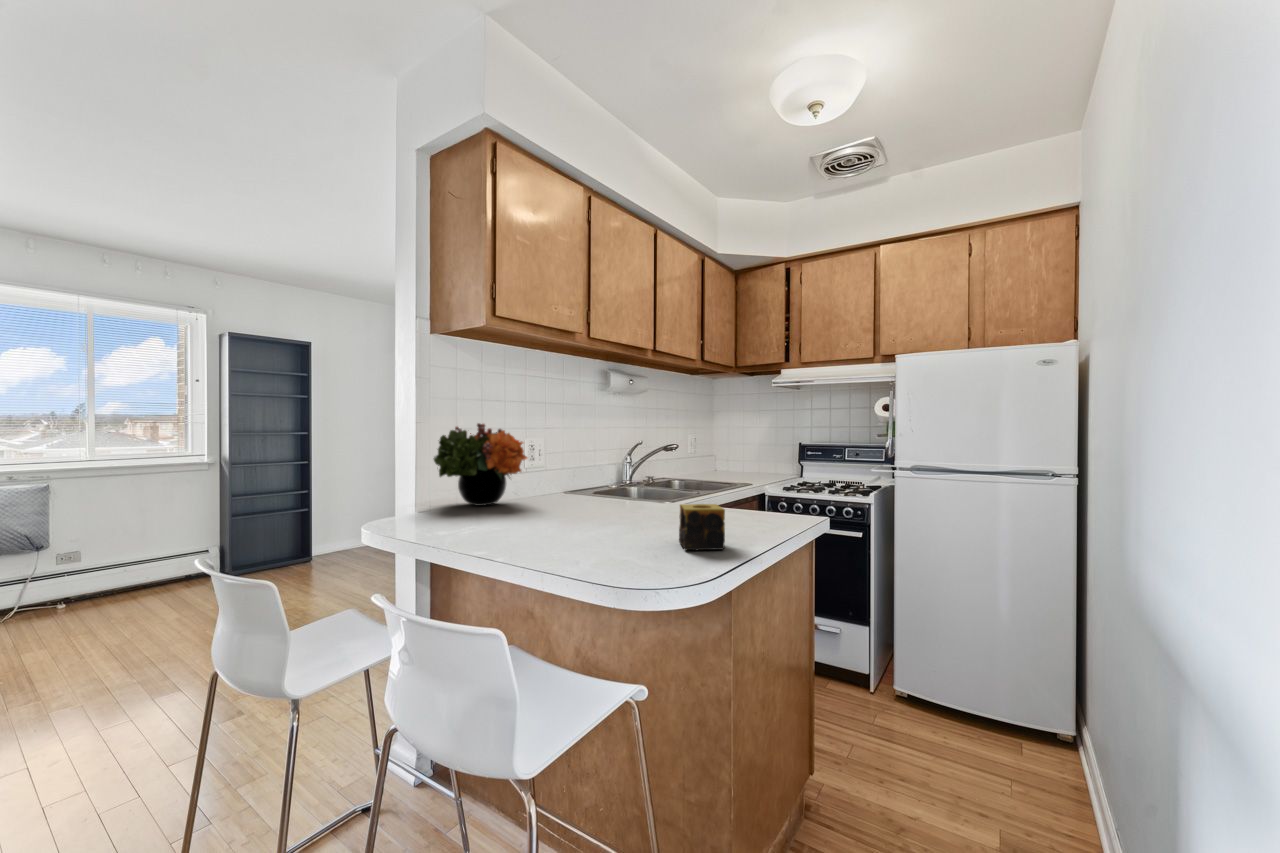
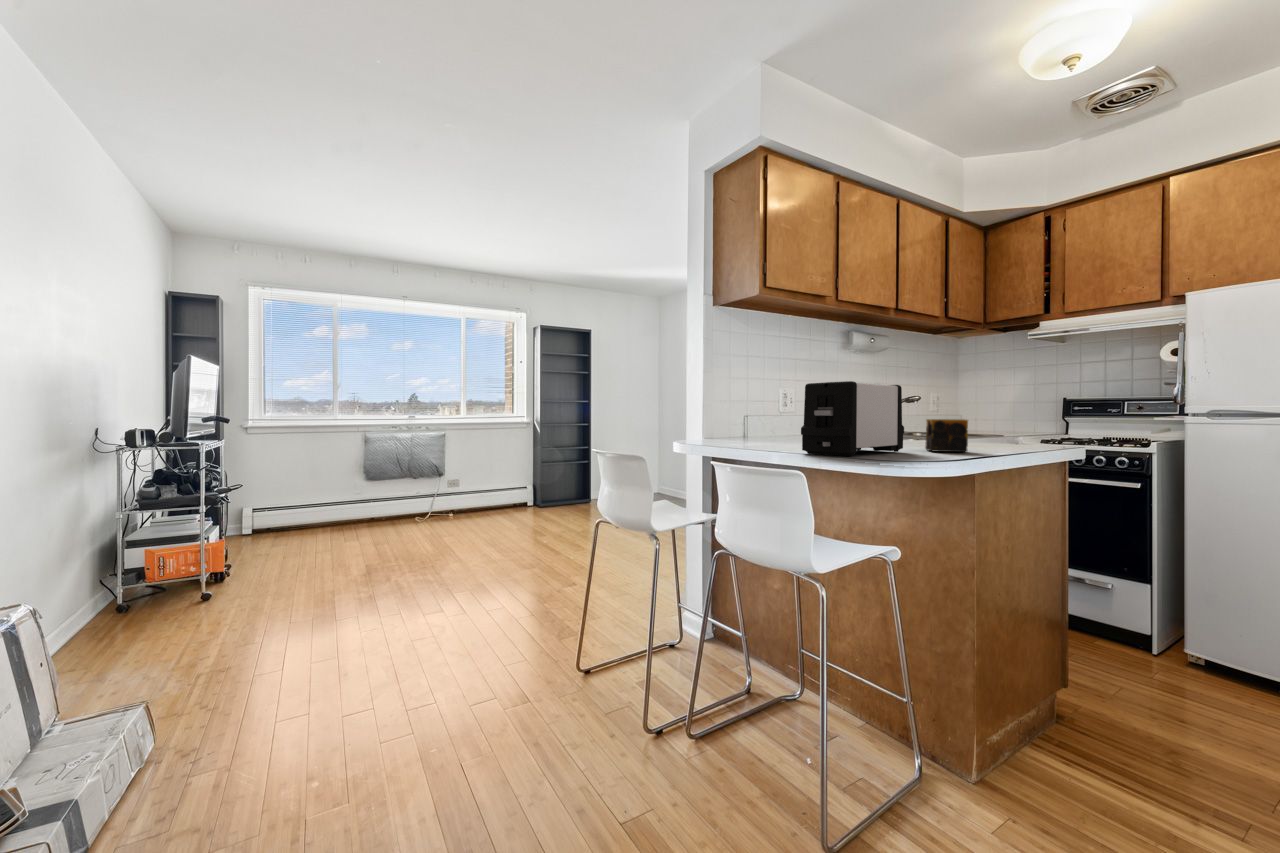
flower arrangement: present [434,423,528,506] -> none [713,373,787,437]
toaster: none [510,466,653,588] -> present [801,381,904,456]

